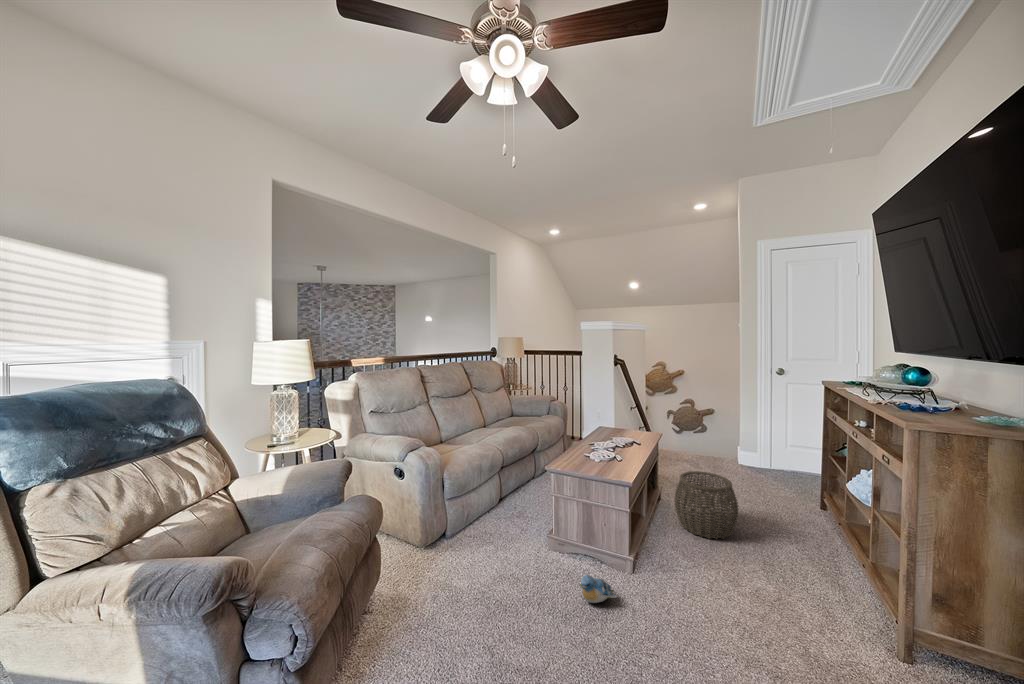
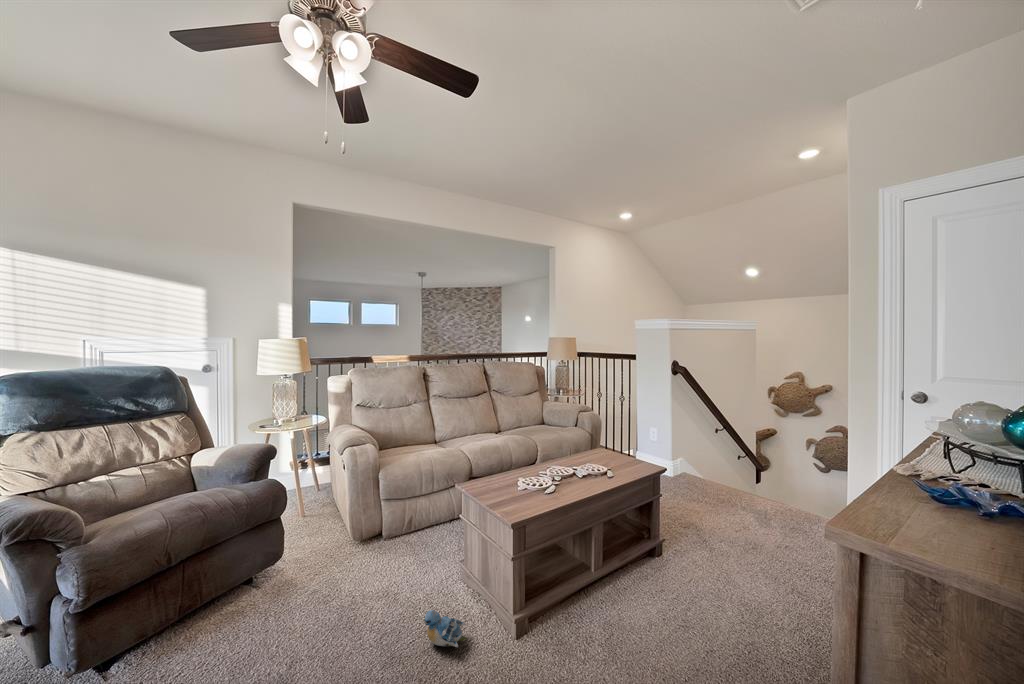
woven basket: present [674,471,739,539] -> none [633,520,719,622]

